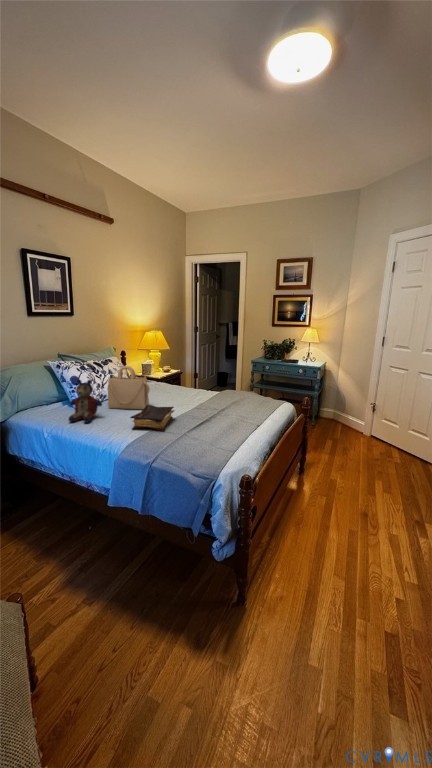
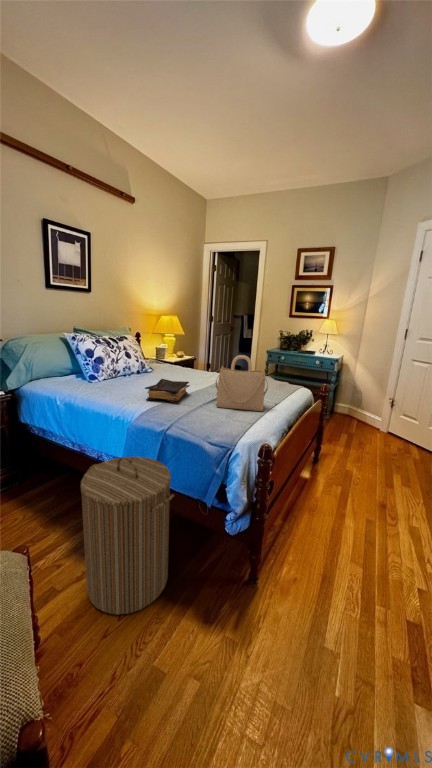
handbag: present [107,366,150,409] -> present [216,355,268,411]
stuffed bear: present [69,380,102,423] -> none [82,349,117,393]
laundry hamper: none [70,489,162,646] -> present [81,457,174,614]

